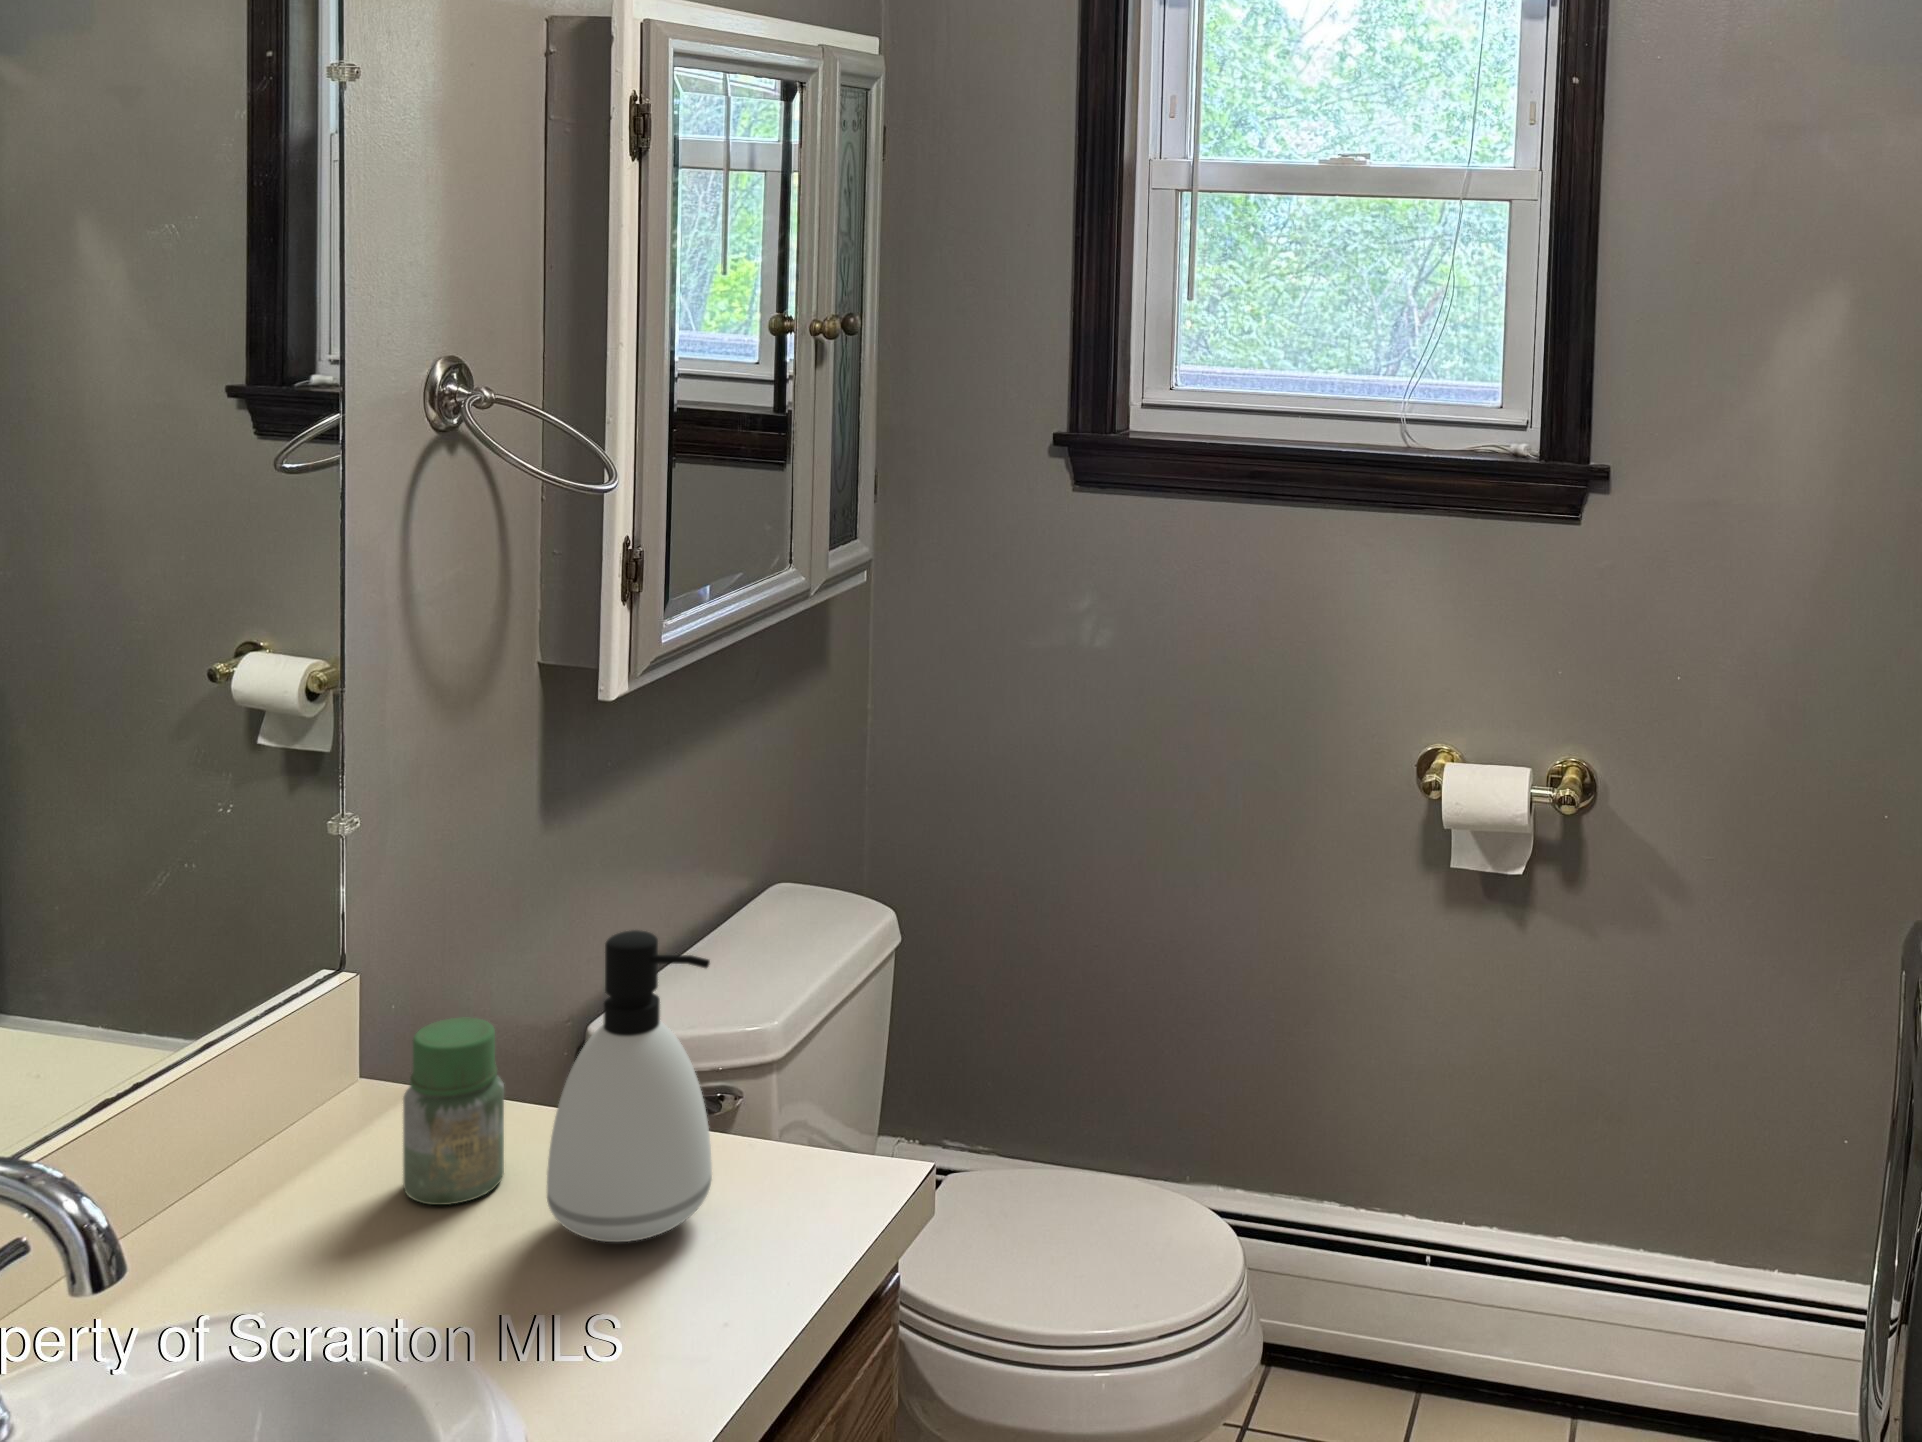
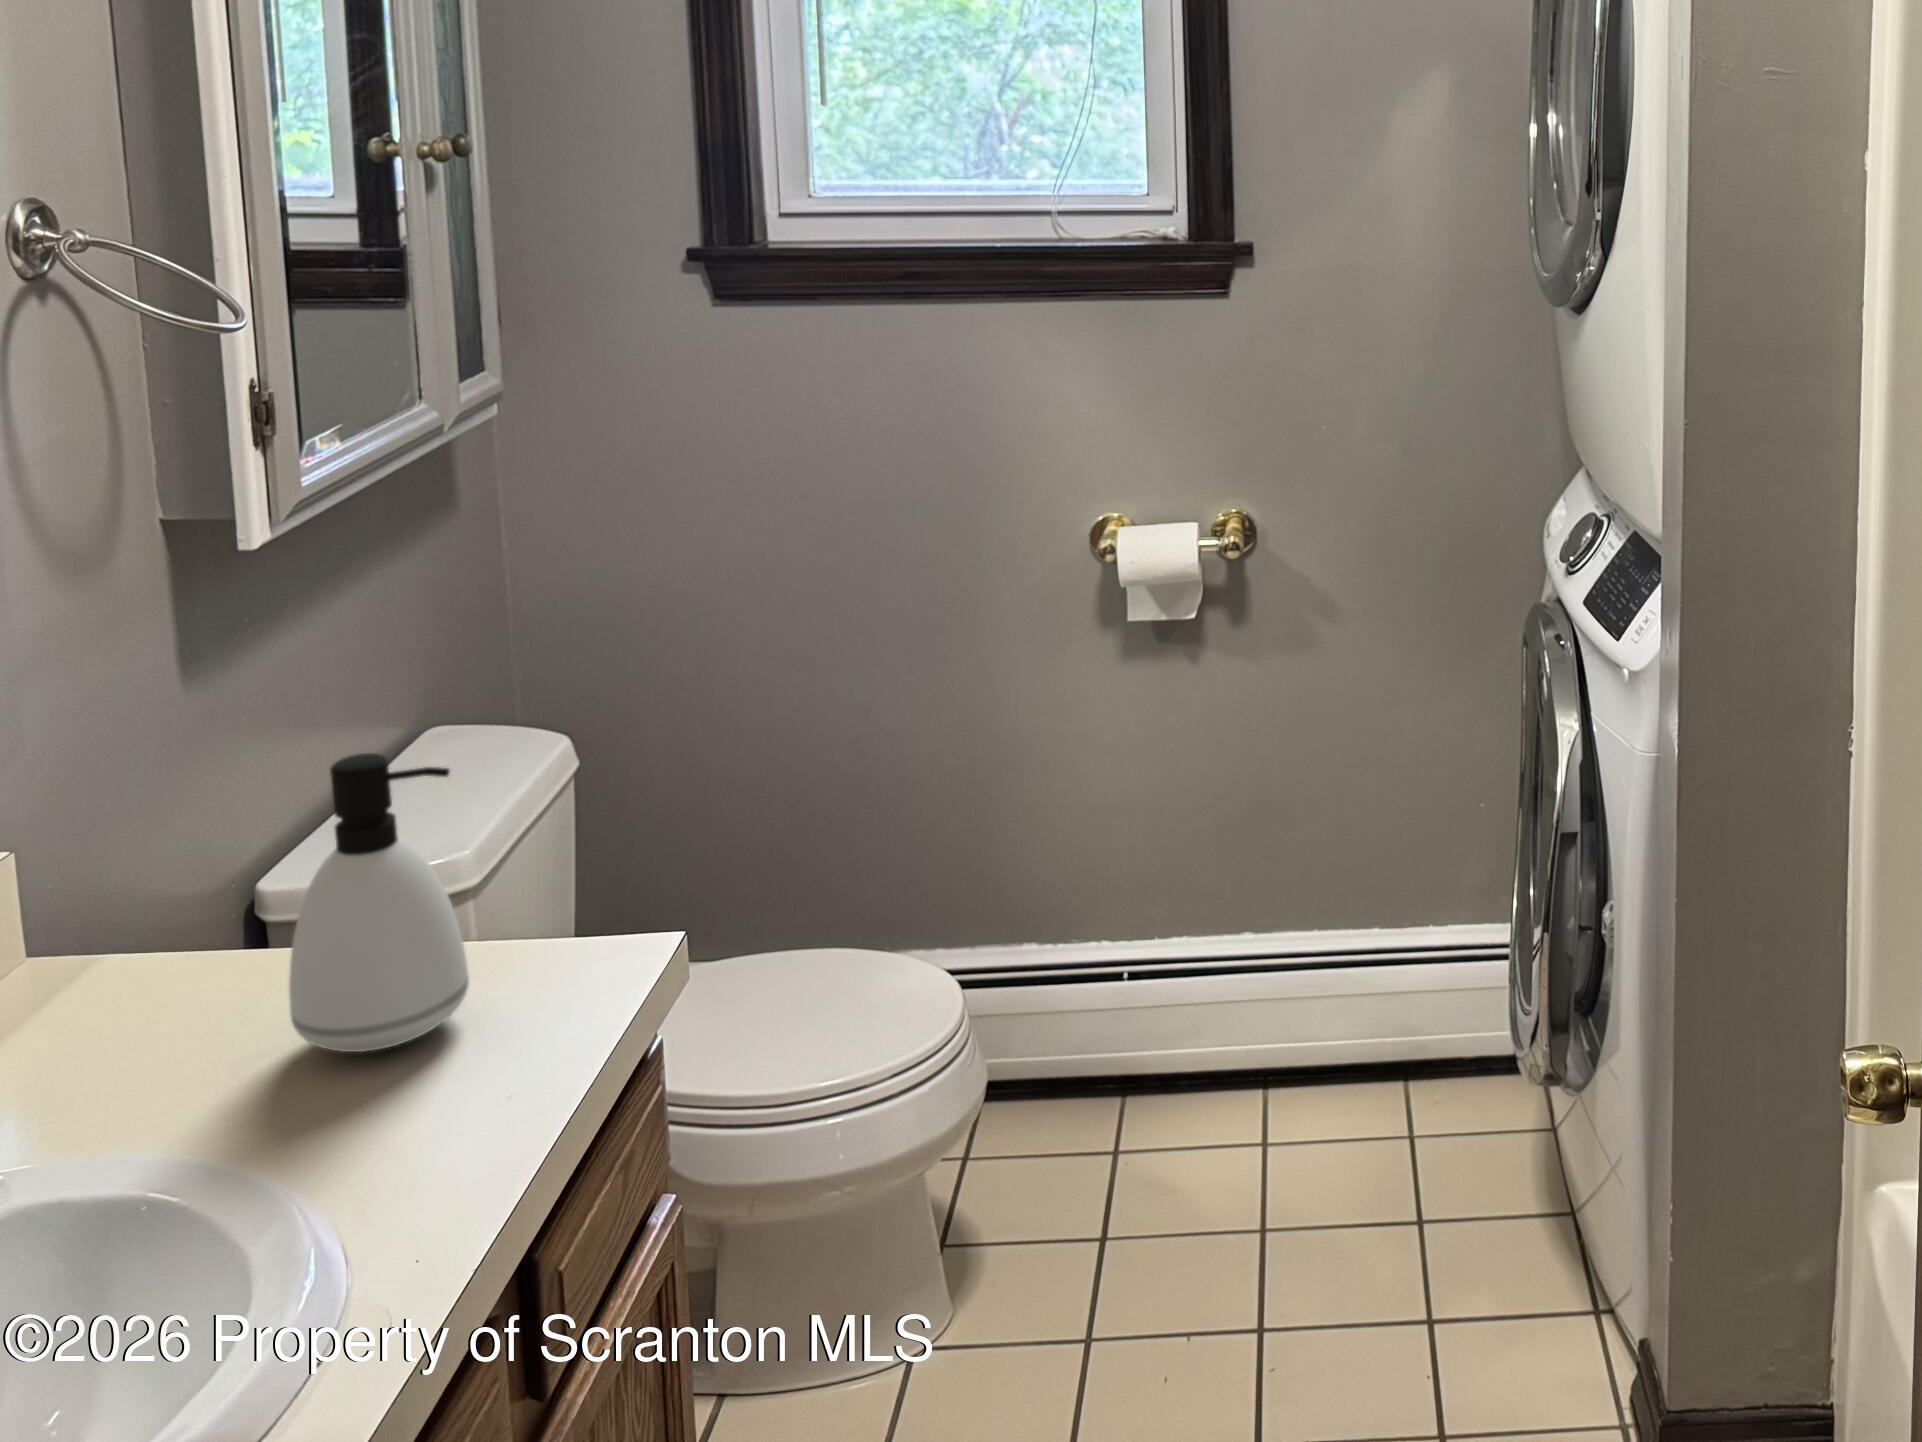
jar: present [403,1018,504,1205] -> none [102,872,227,1060]

